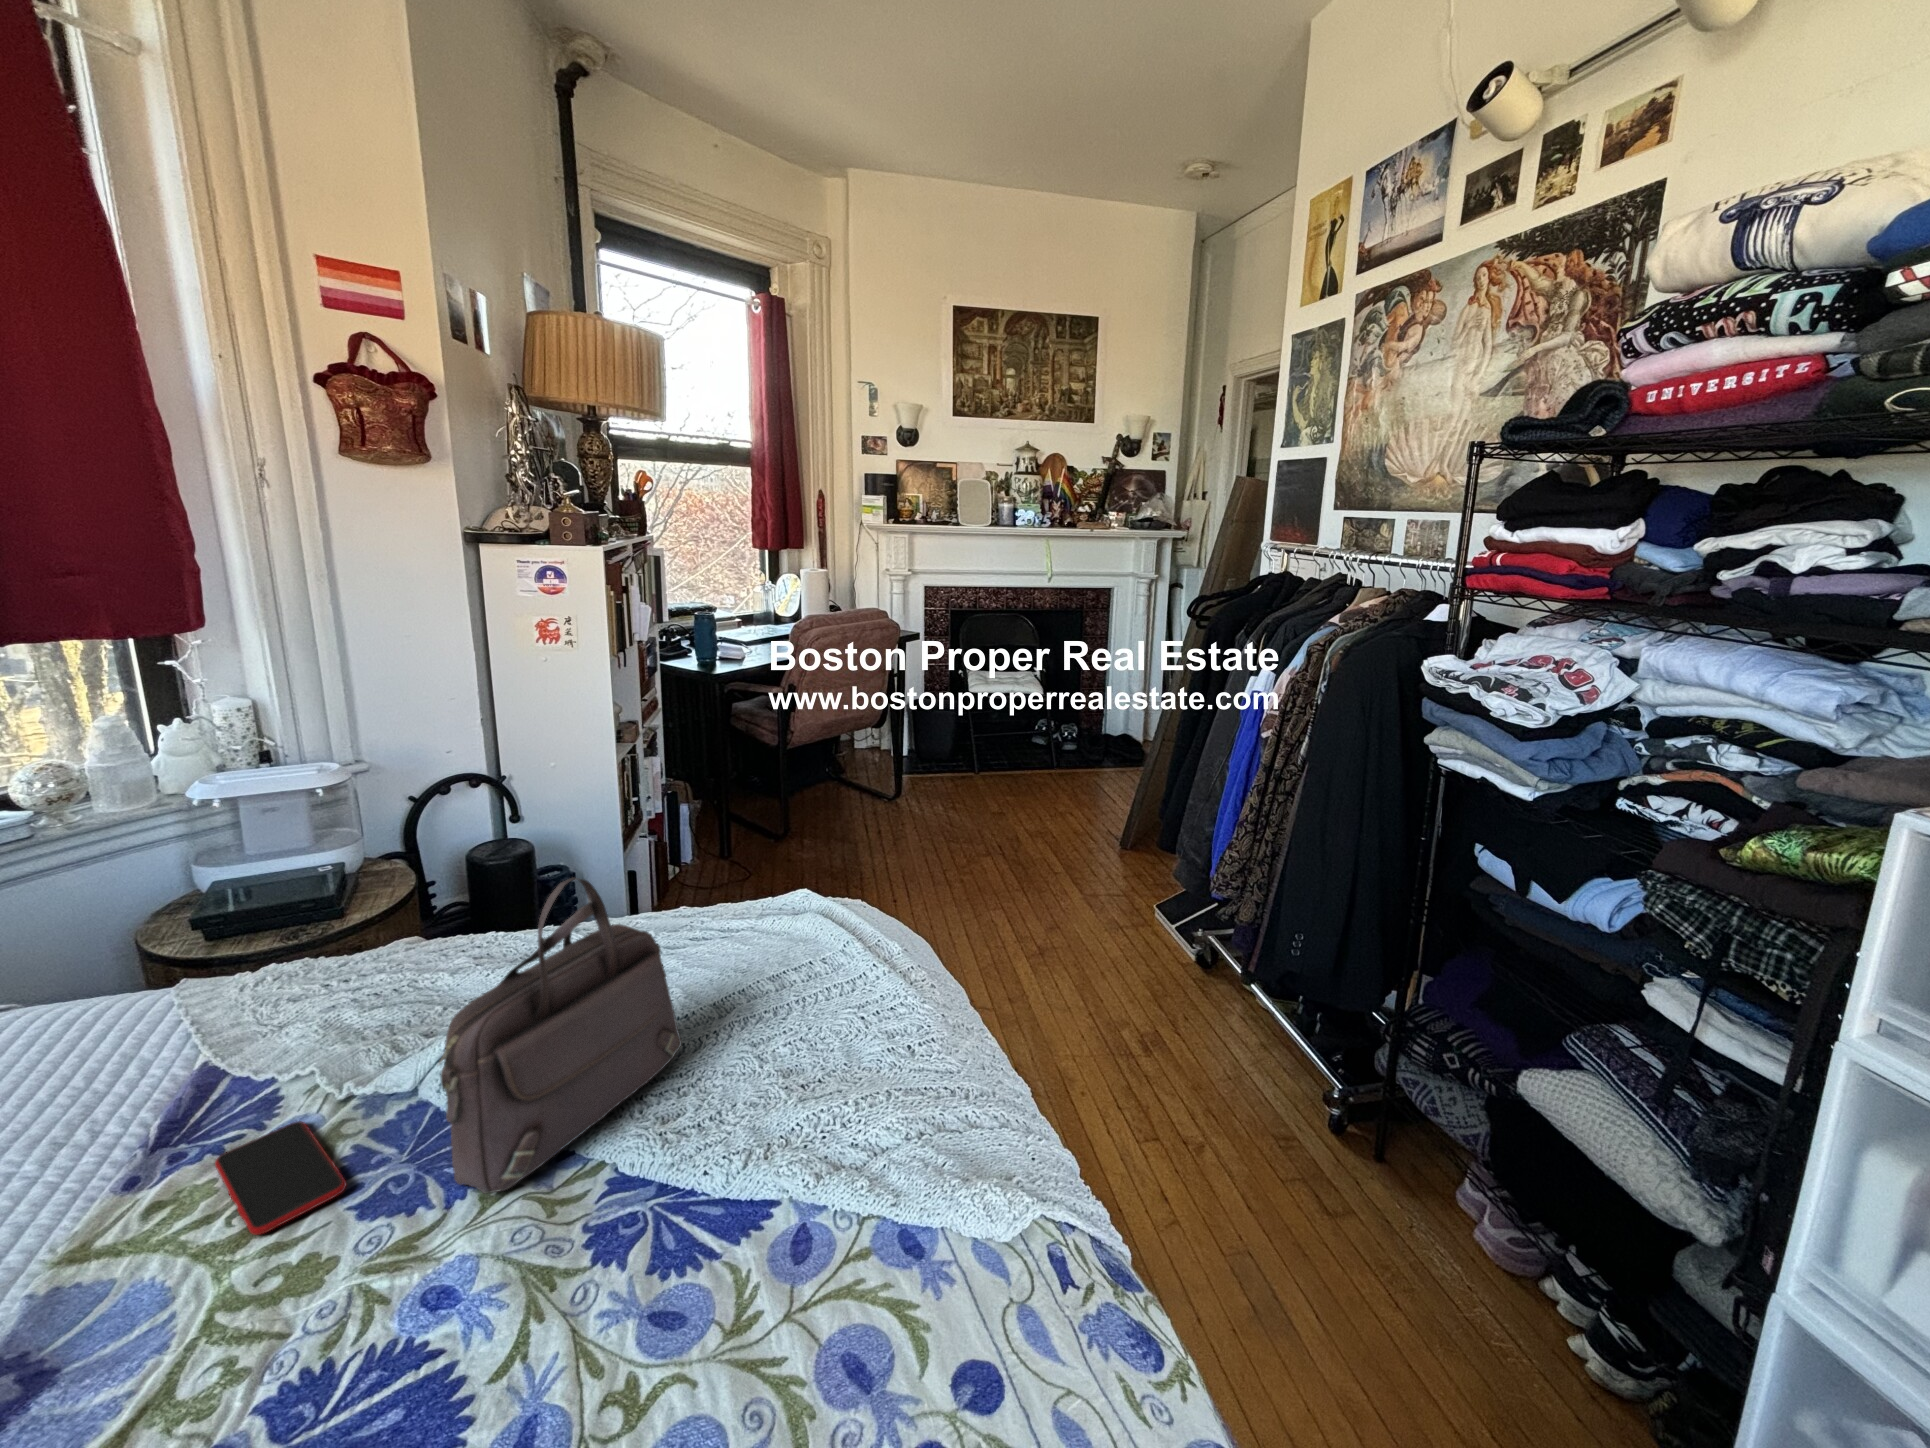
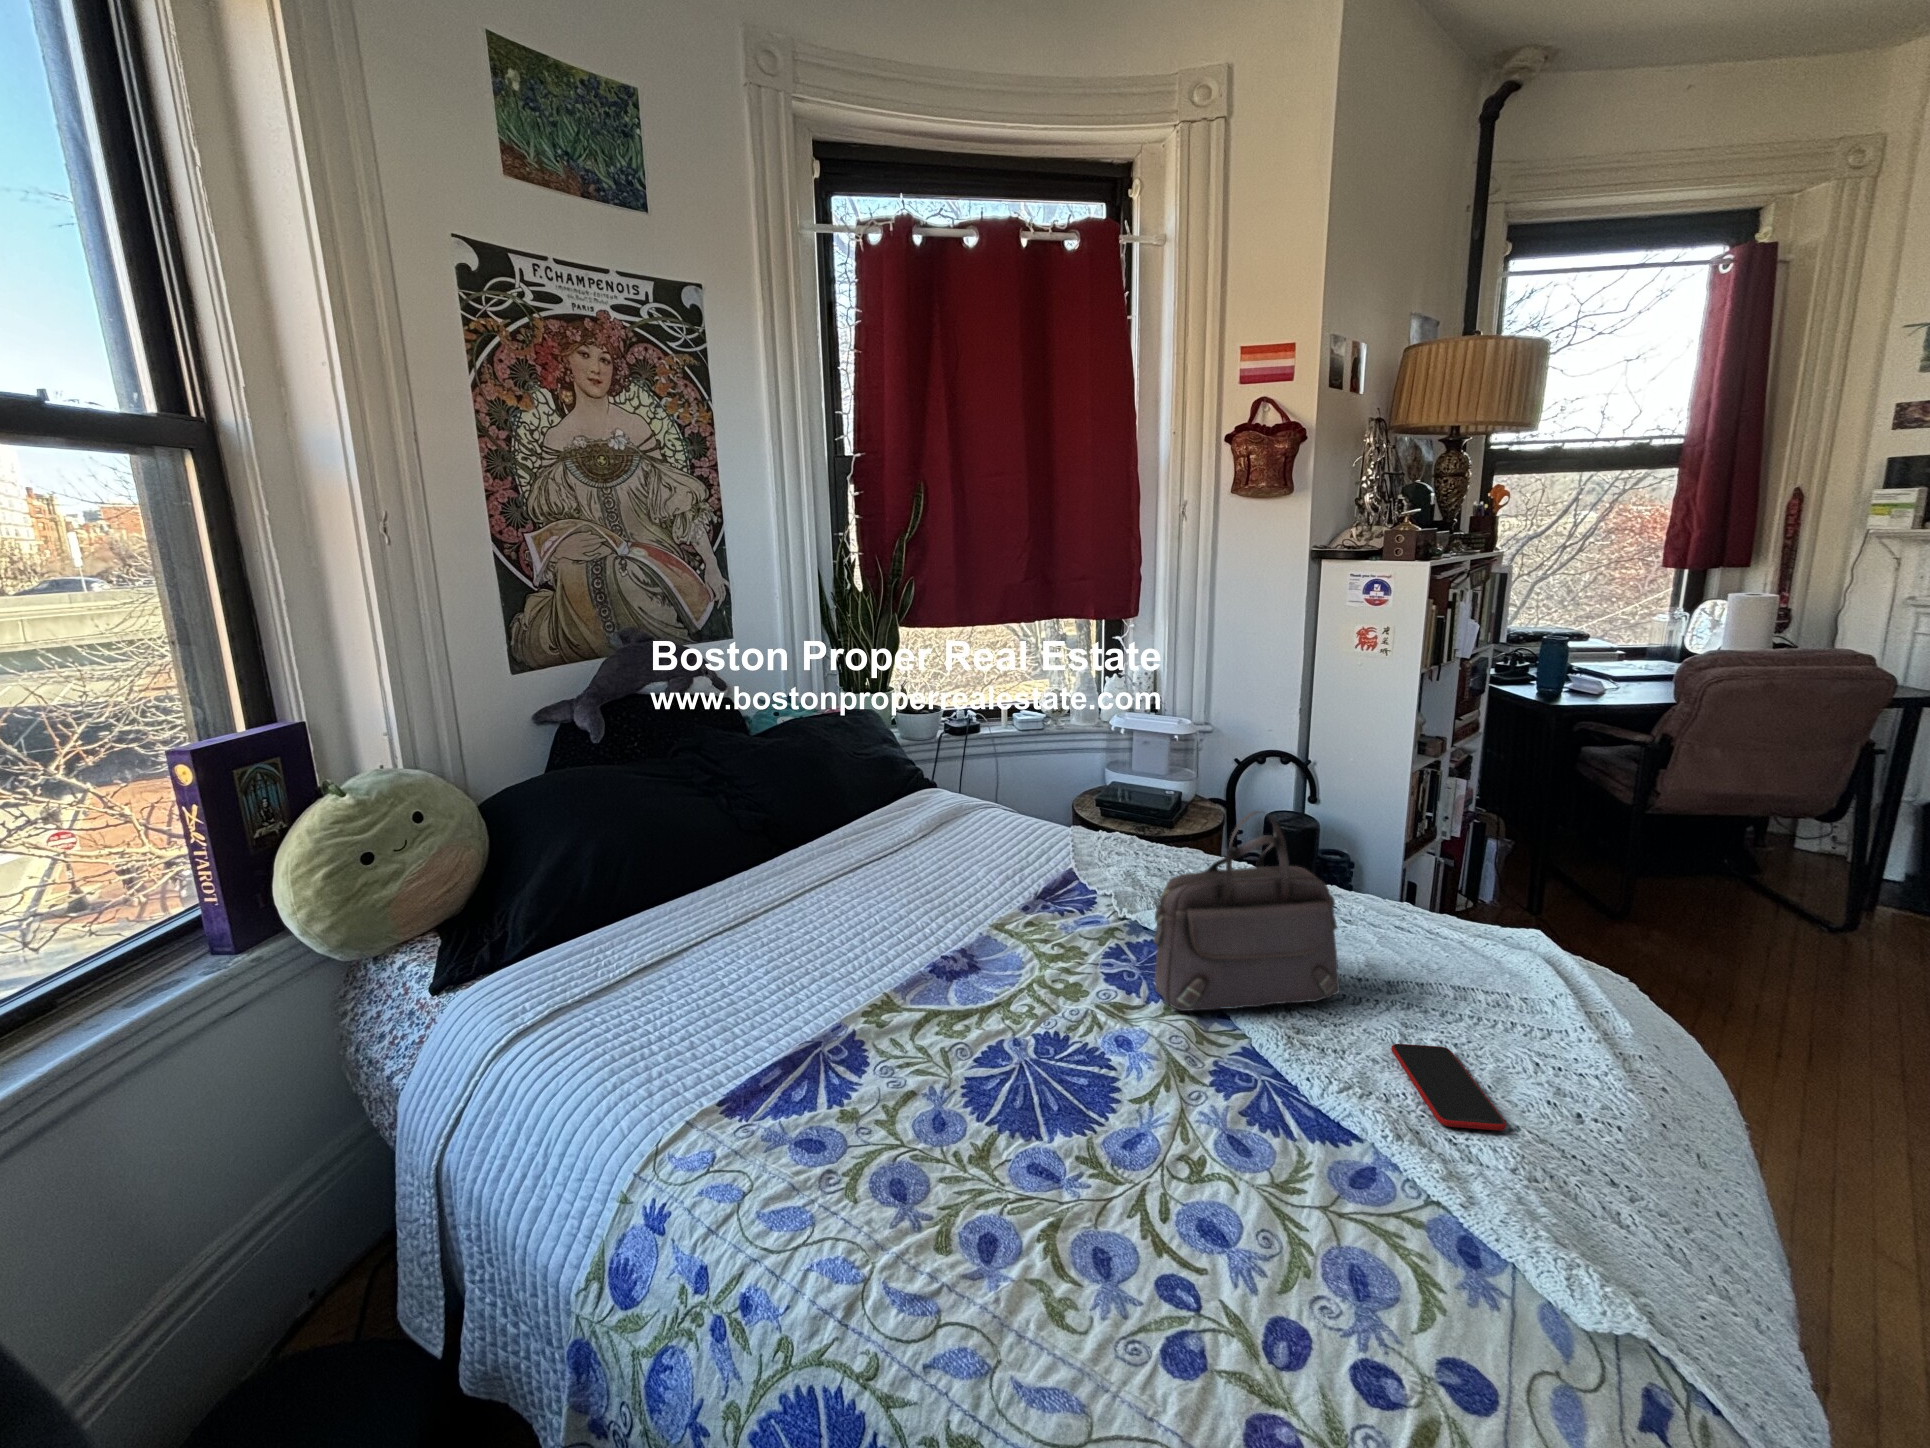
smartphone: present [215,1121,346,1235] -> present [1391,1044,1506,1130]

